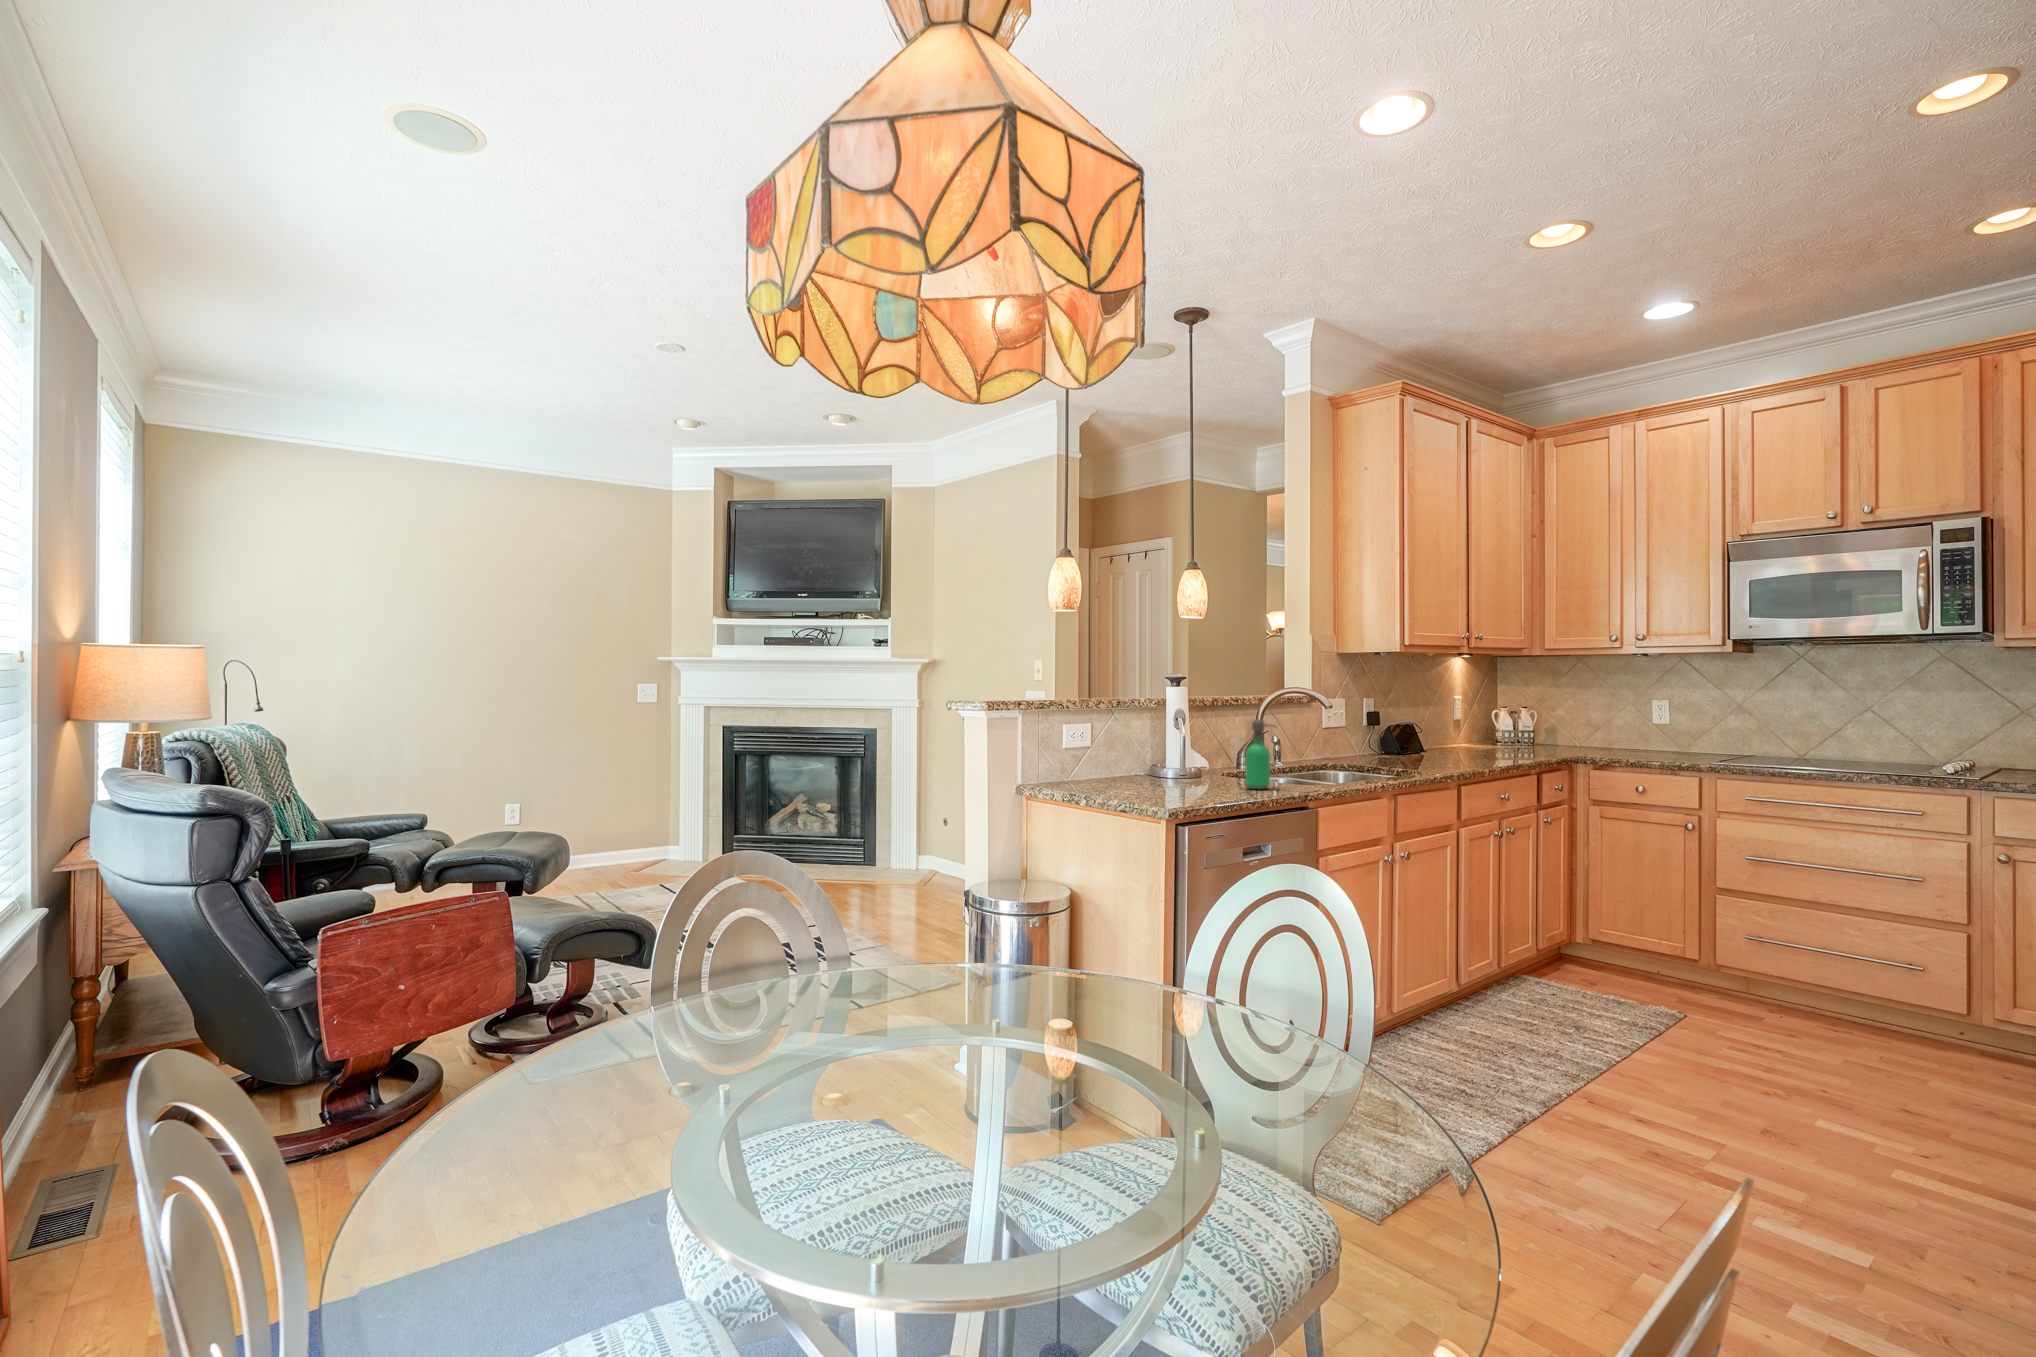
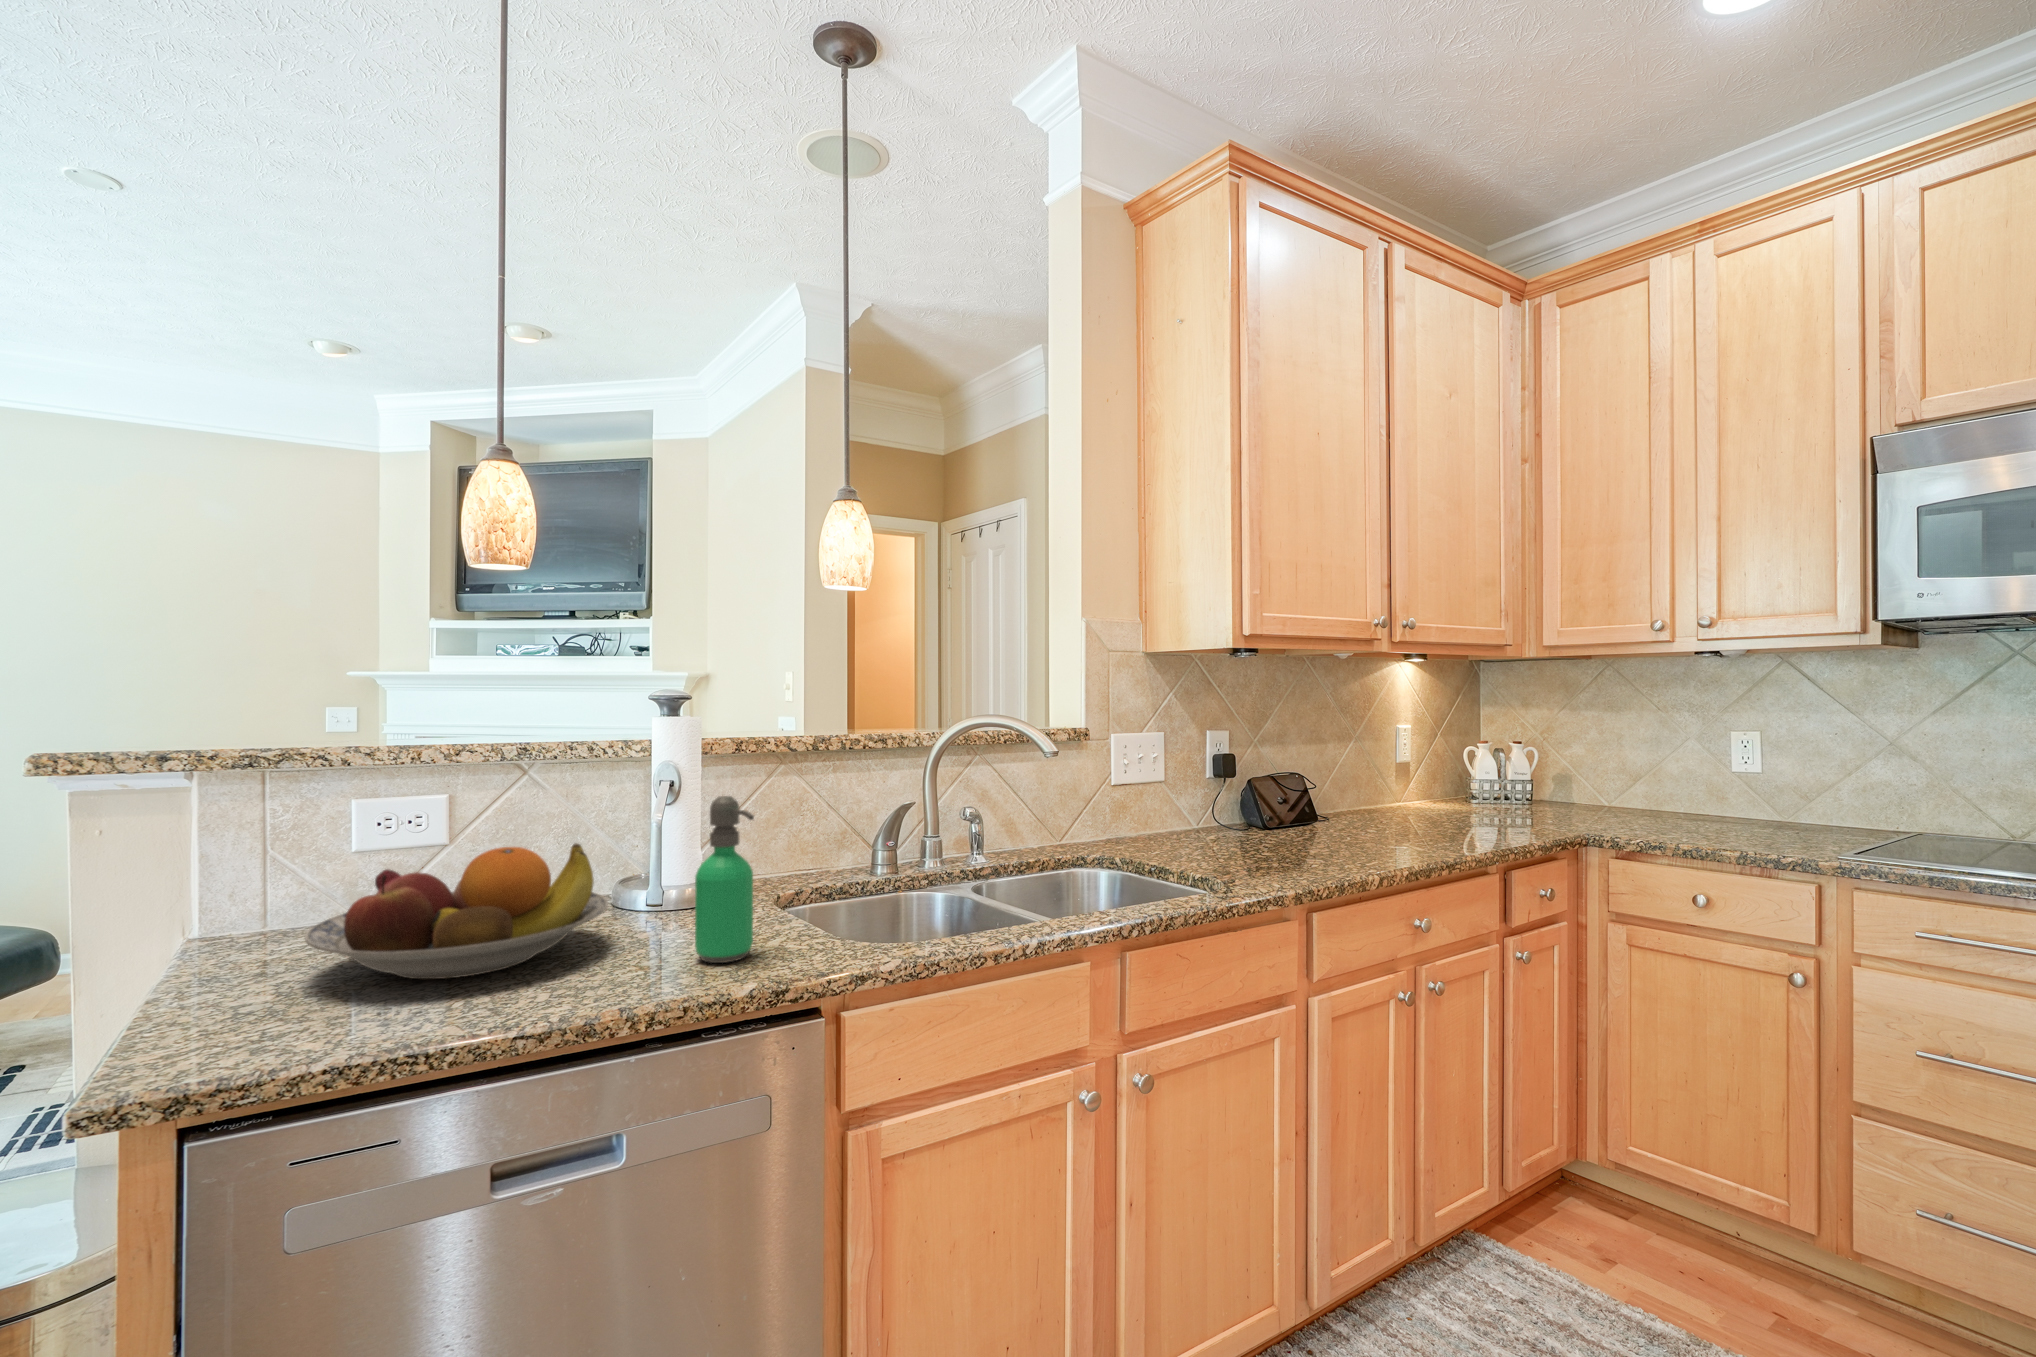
fruit bowl: none [1095,742,1207,794] -> present [305,843,608,979]

